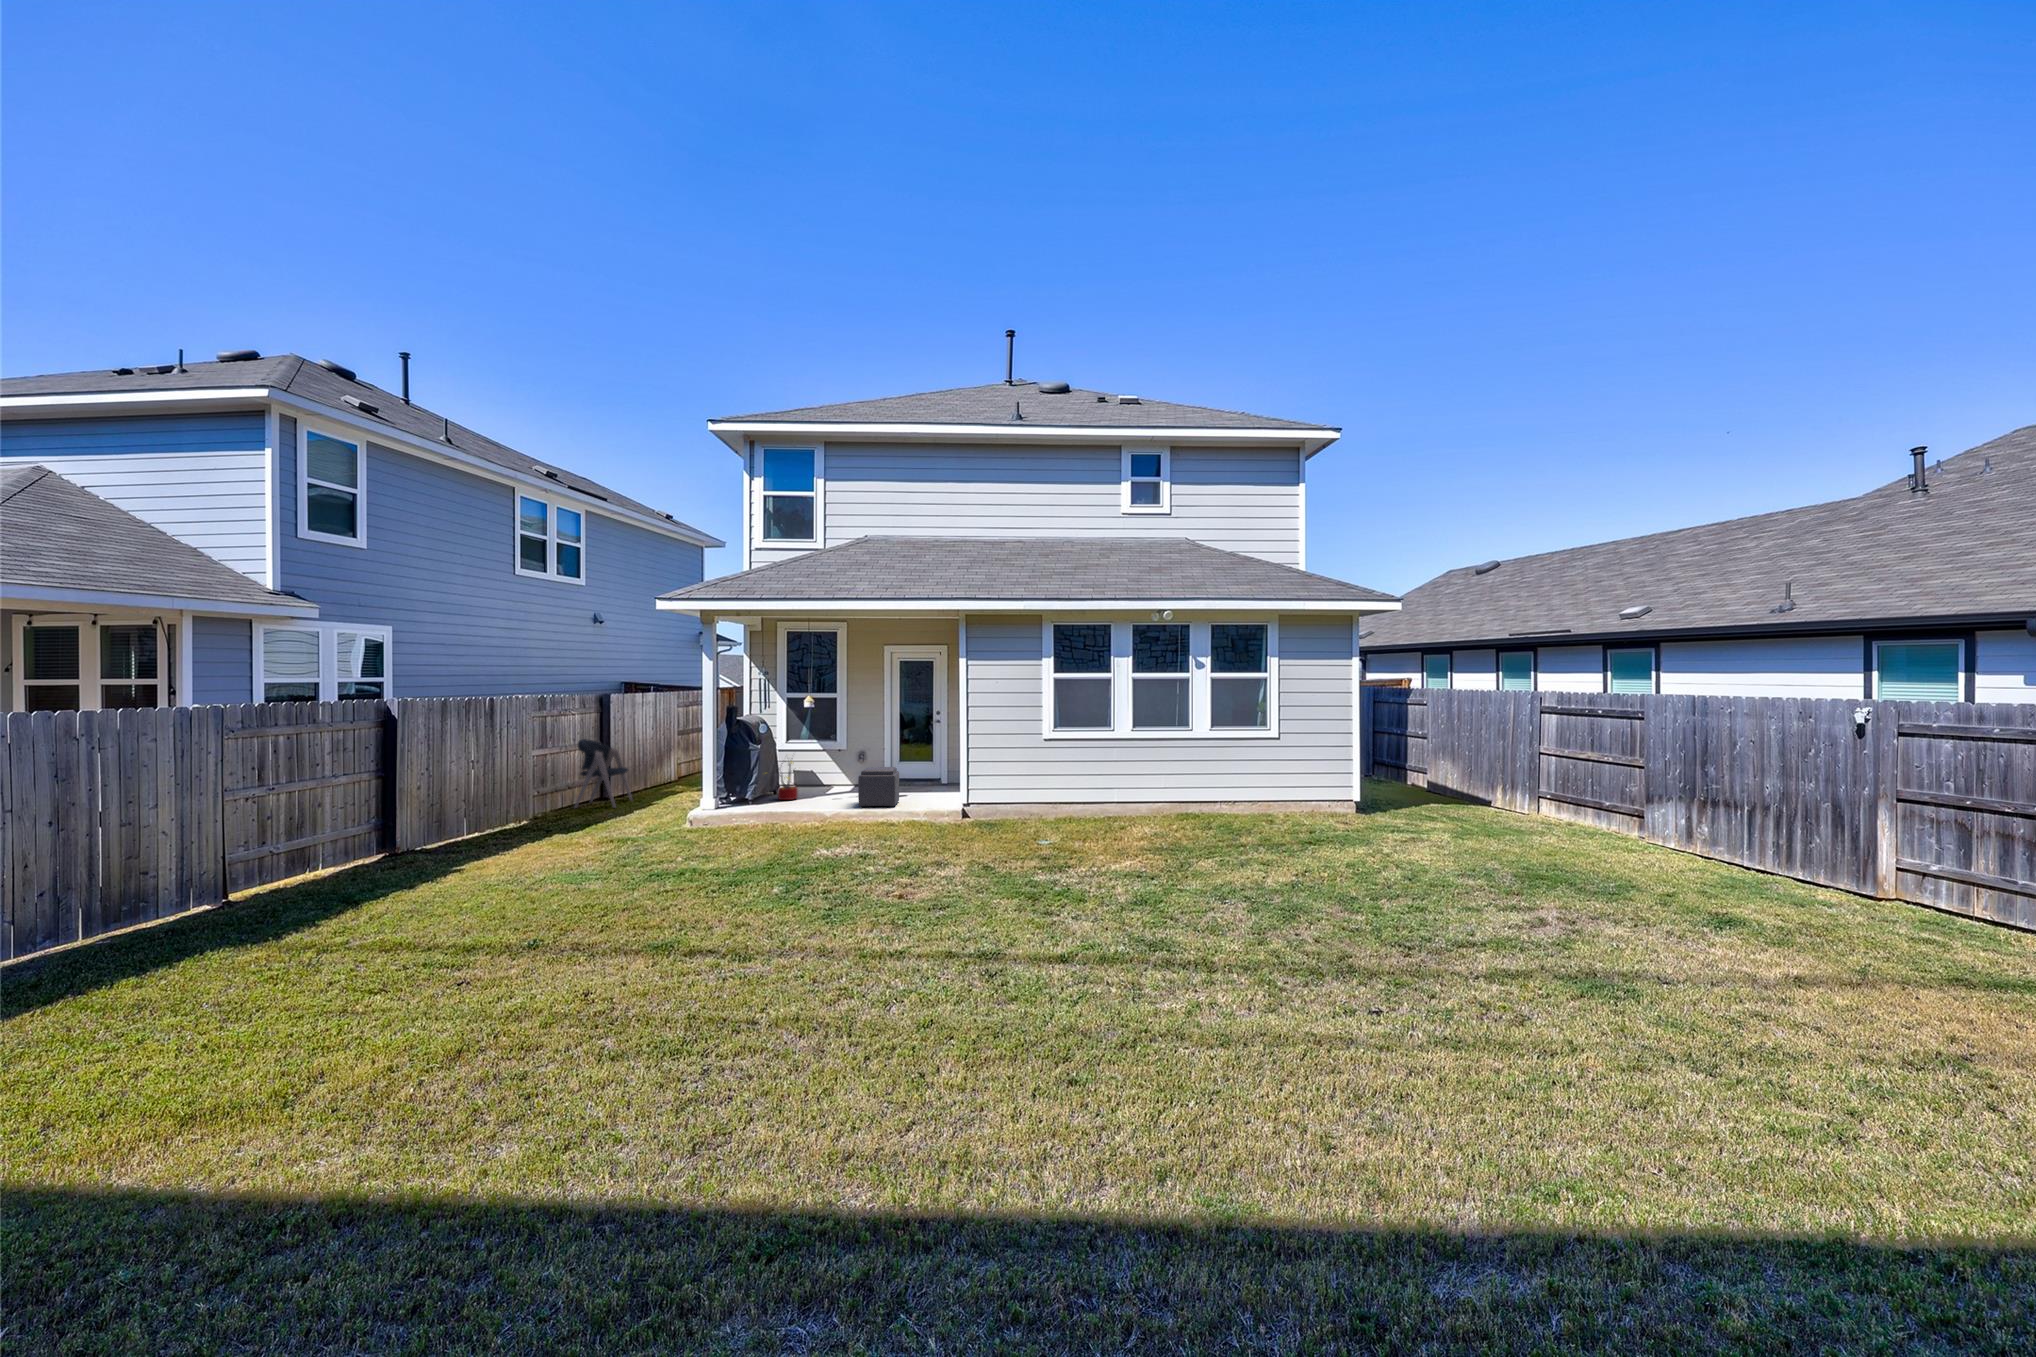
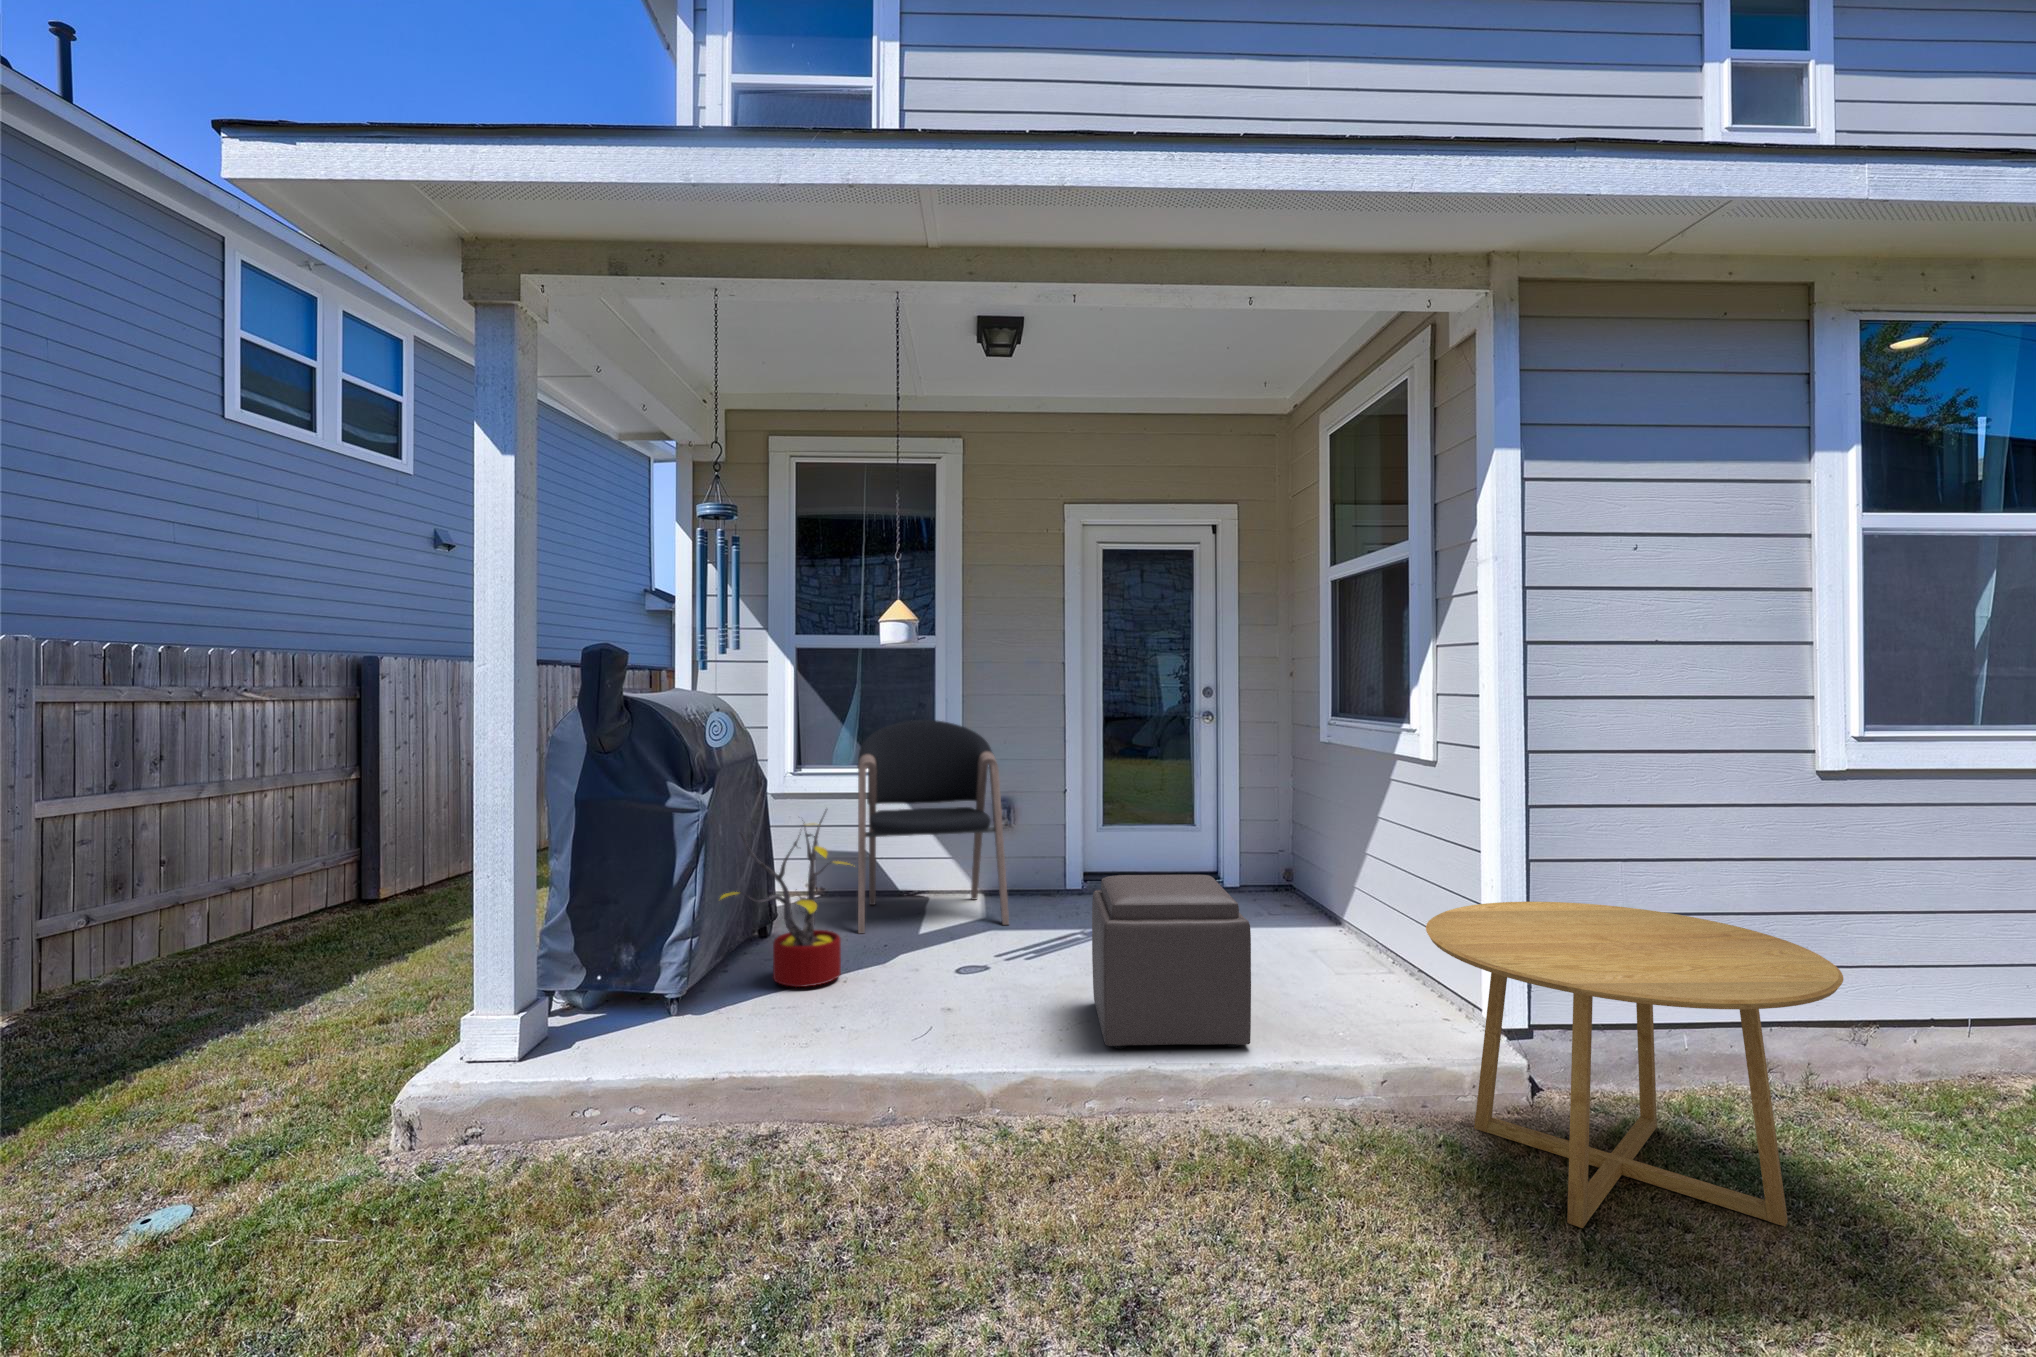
chair: present [575,739,632,808] -> present [857,720,1009,933]
round table: none [924,771,1001,830] -> present [1426,902,1843,1228]

